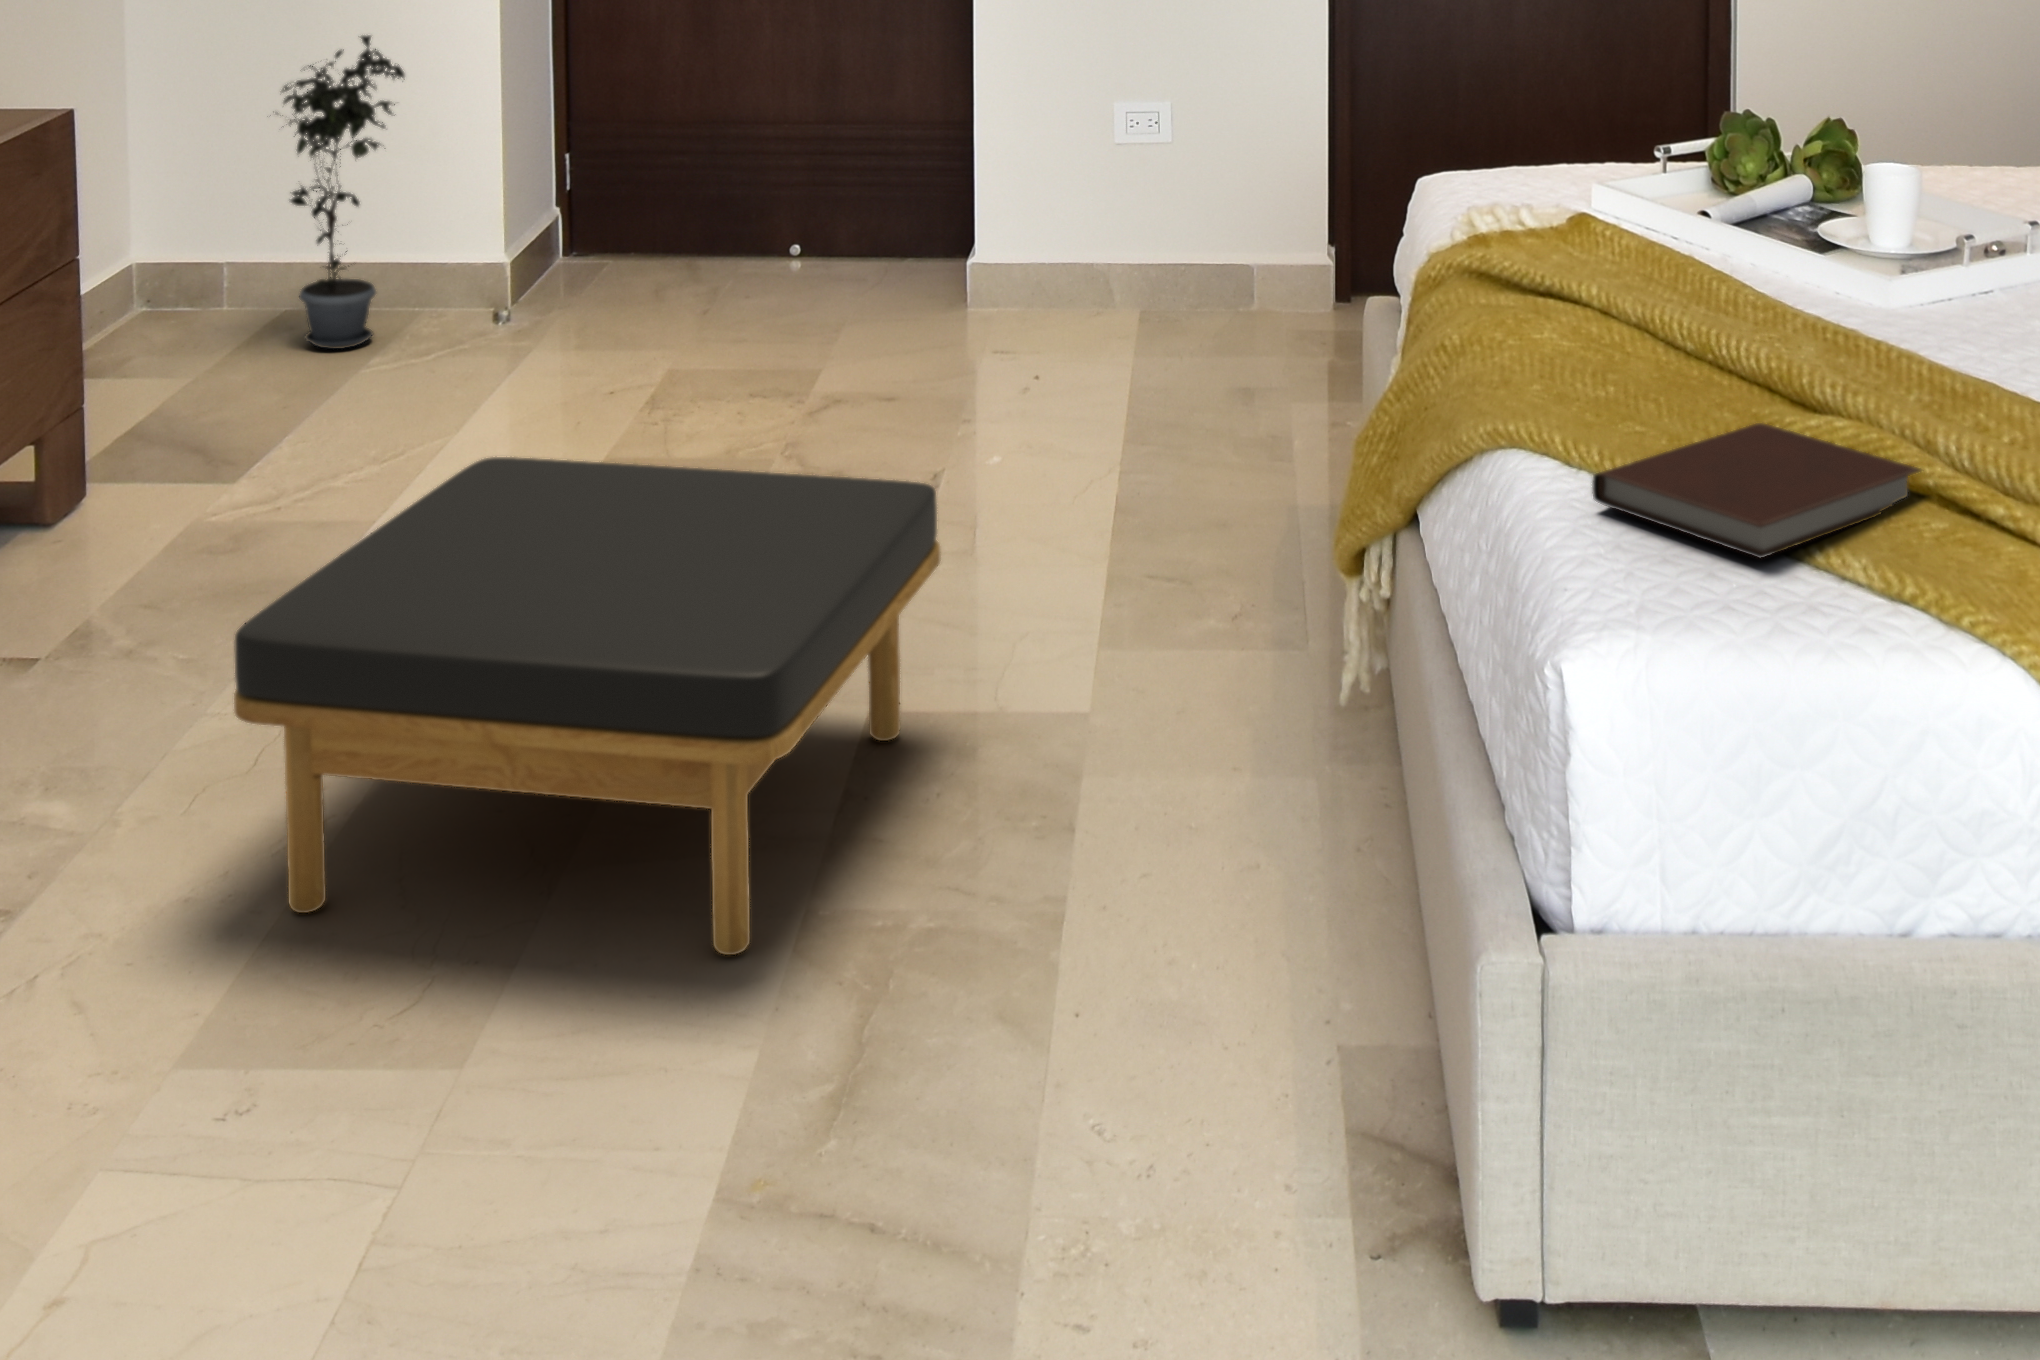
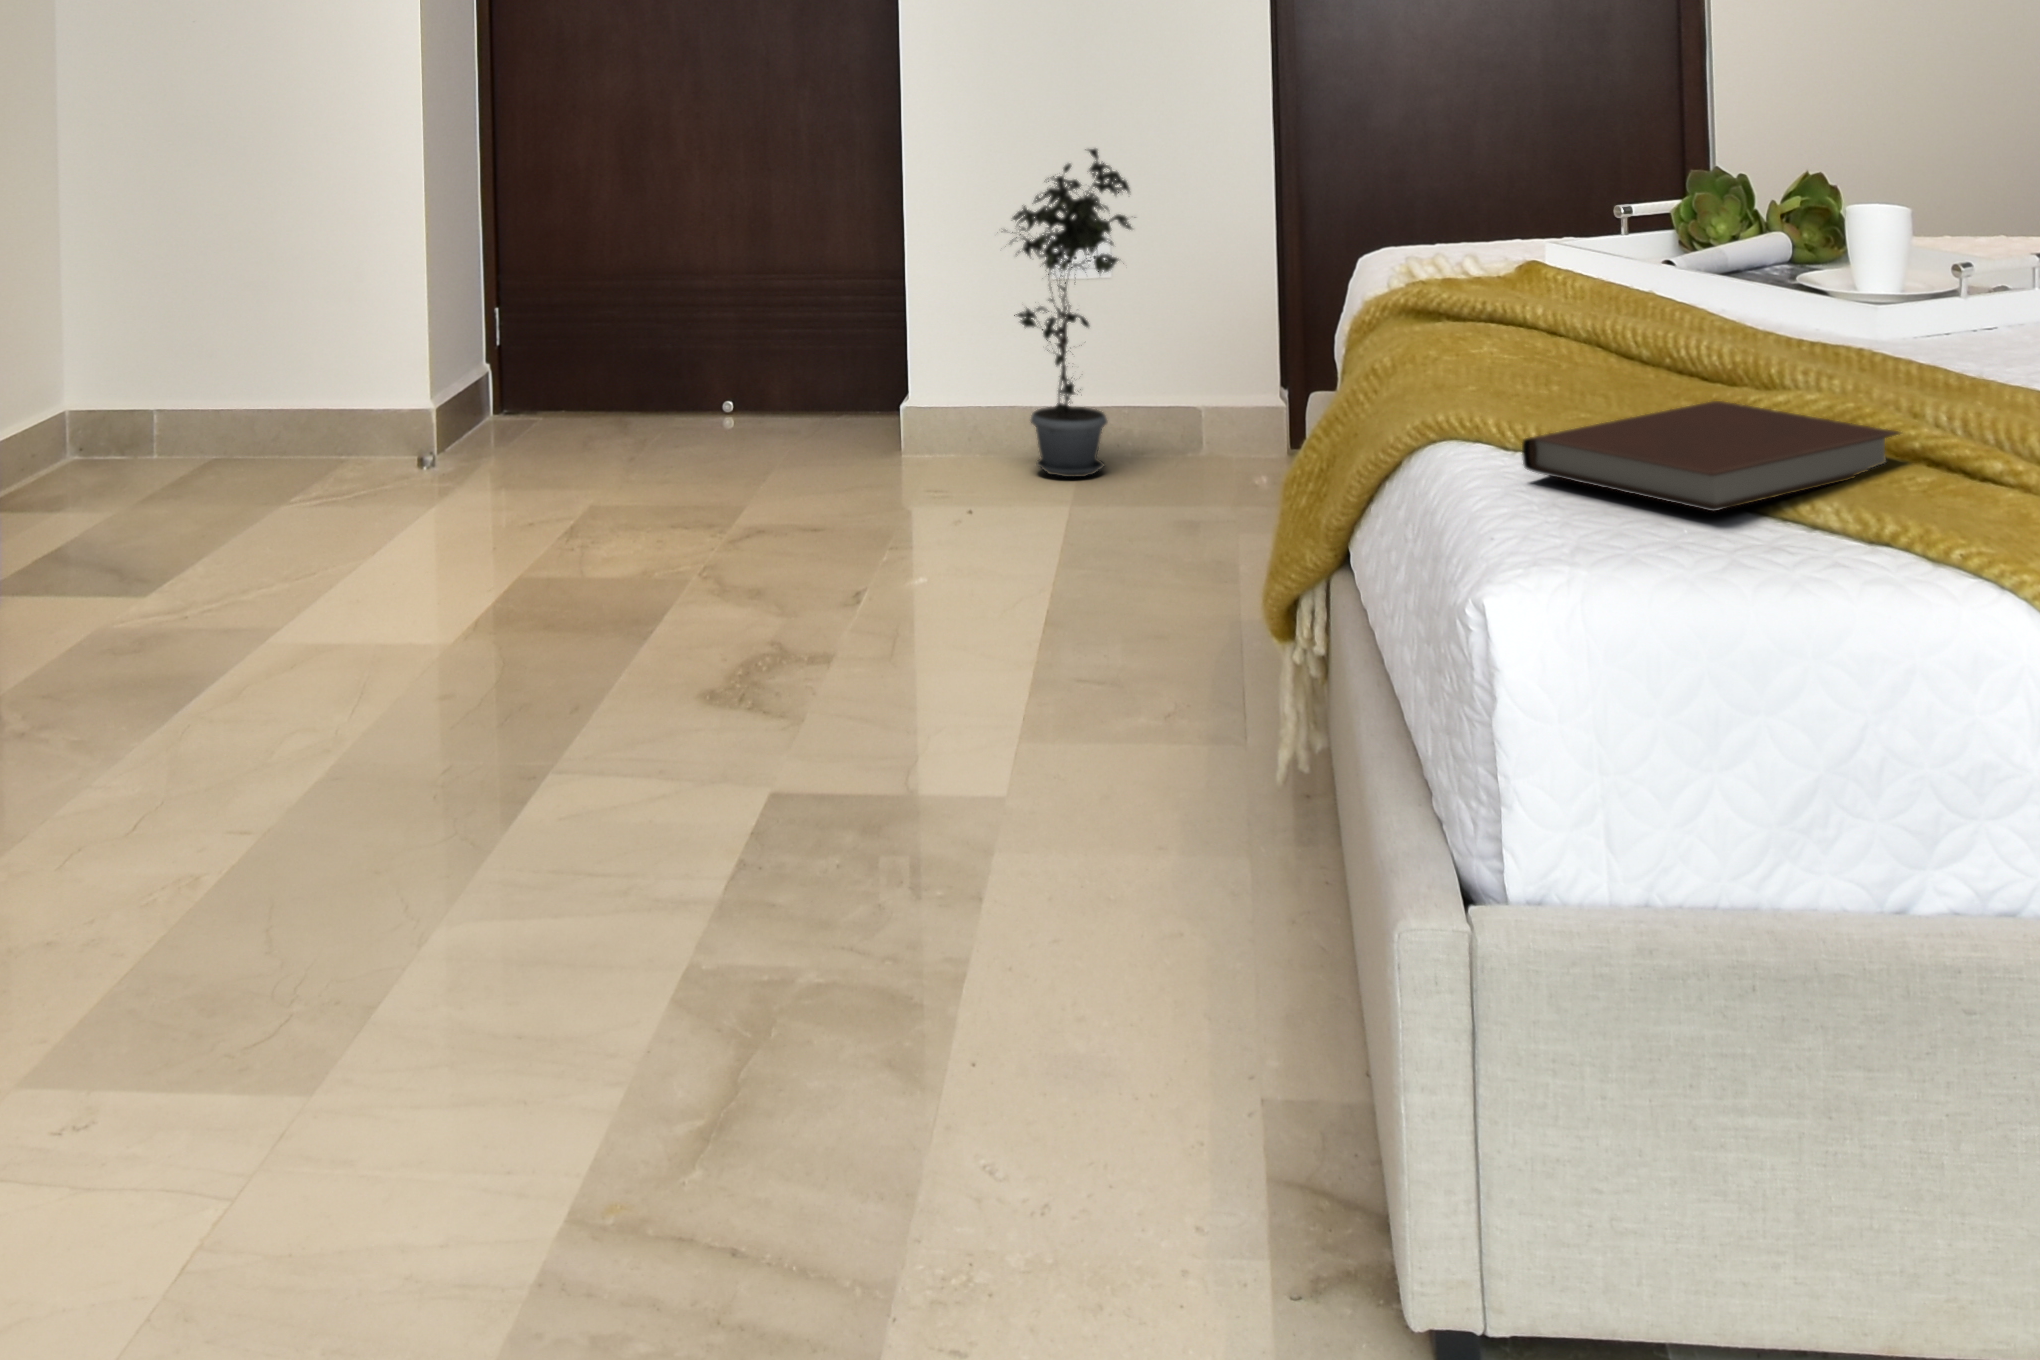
potted plant: present [282,35,405,349] -> present [1010,149,1132,477]
ottoman: present [234,457,941,955] -> none [96,512,840,994]

